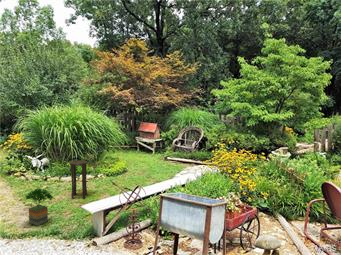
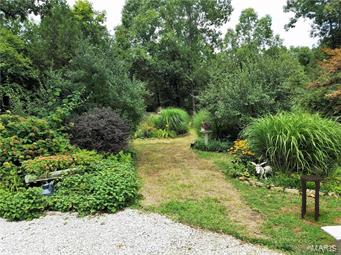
potted tree: present [26,188,53,226] -> none [255,202,285,243]

